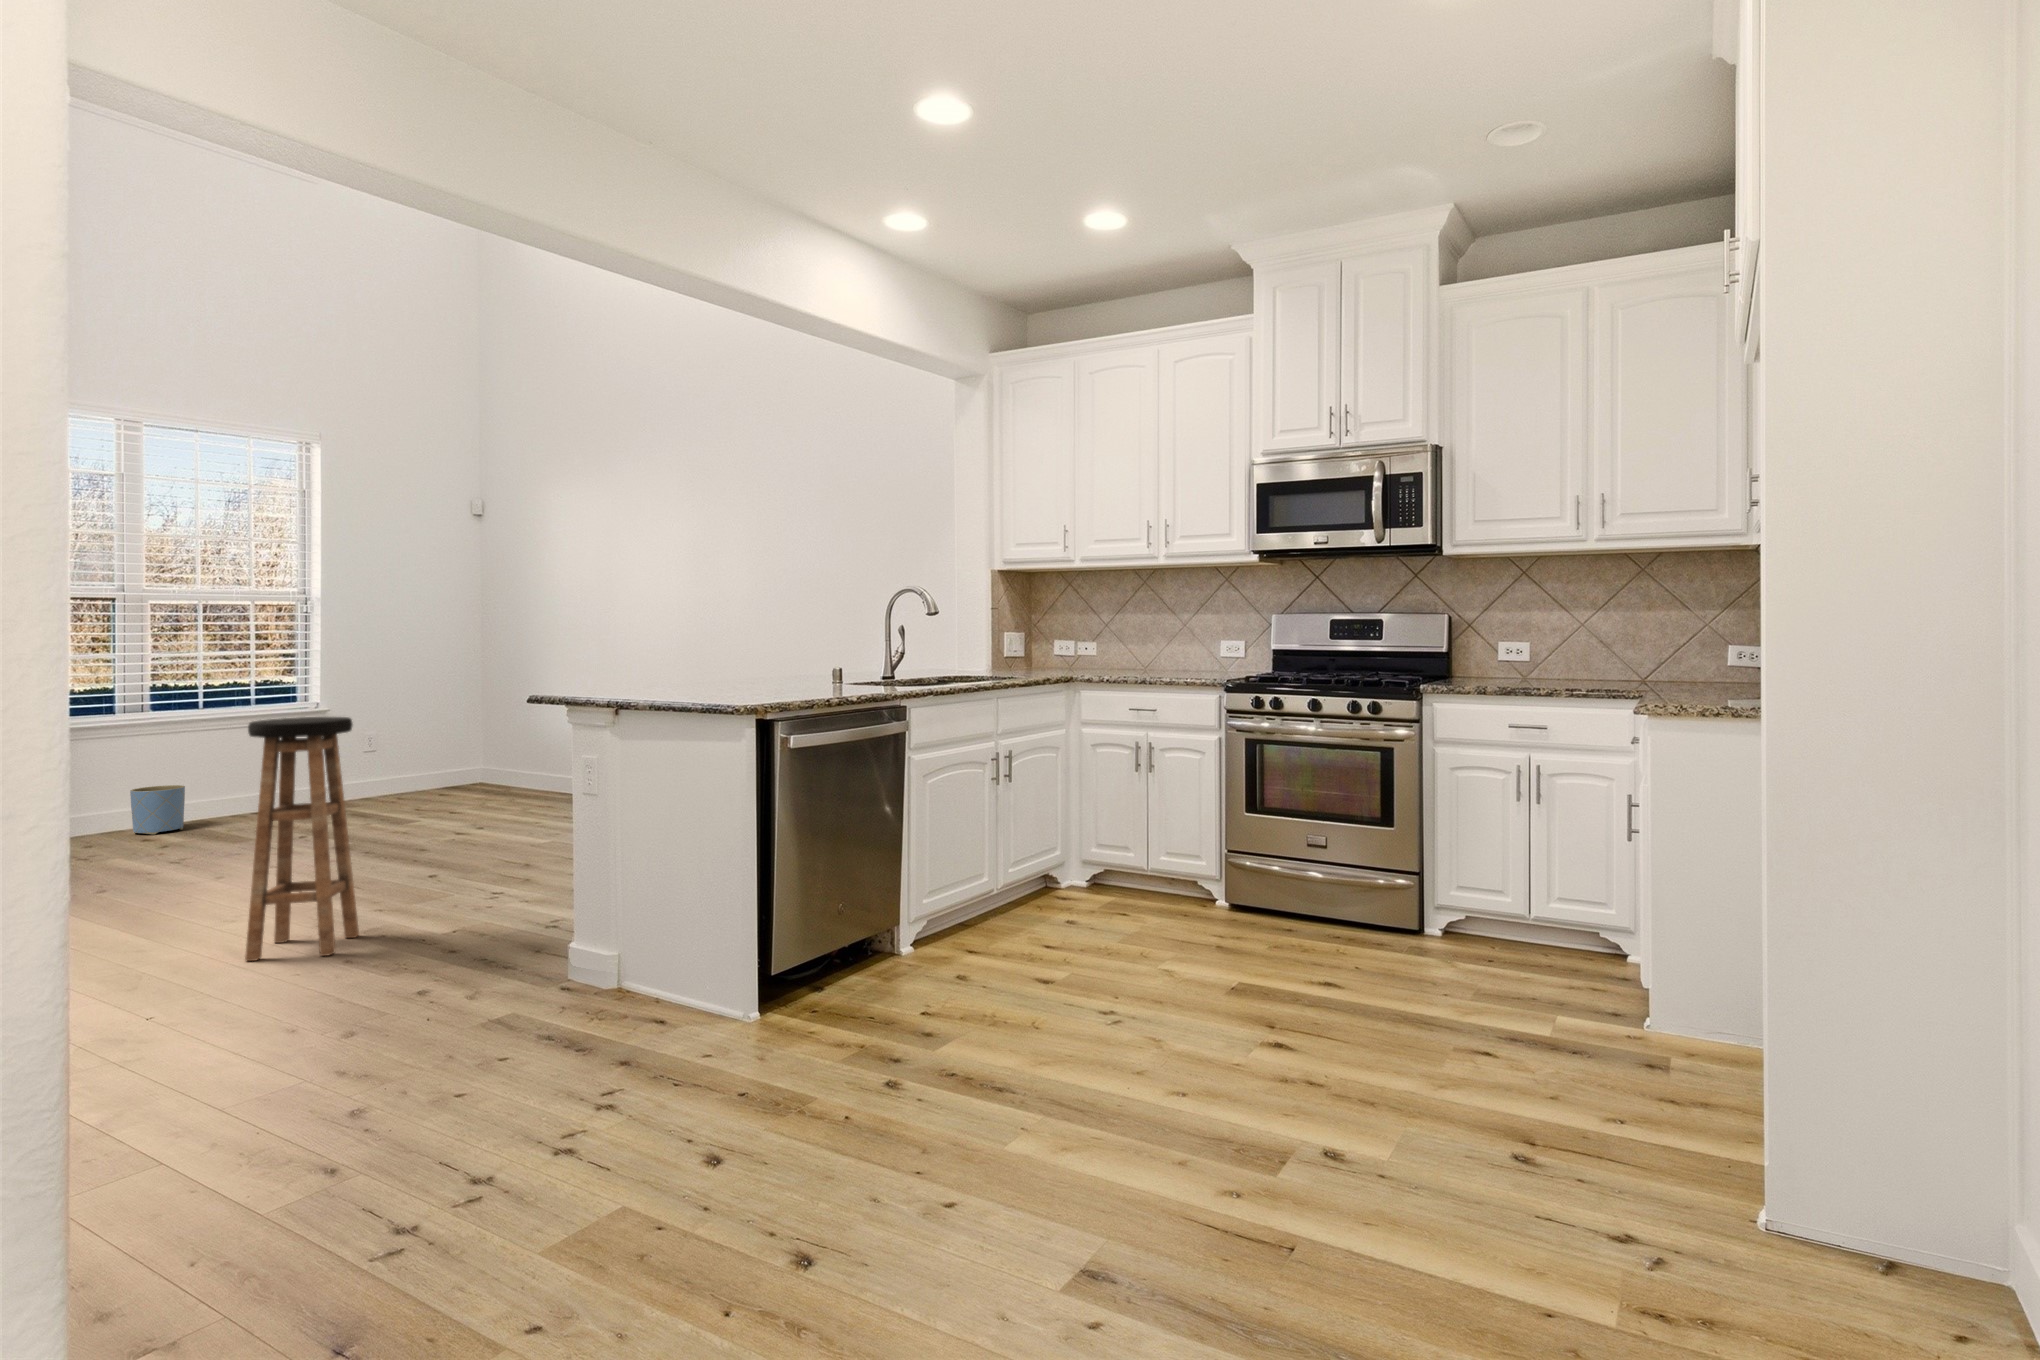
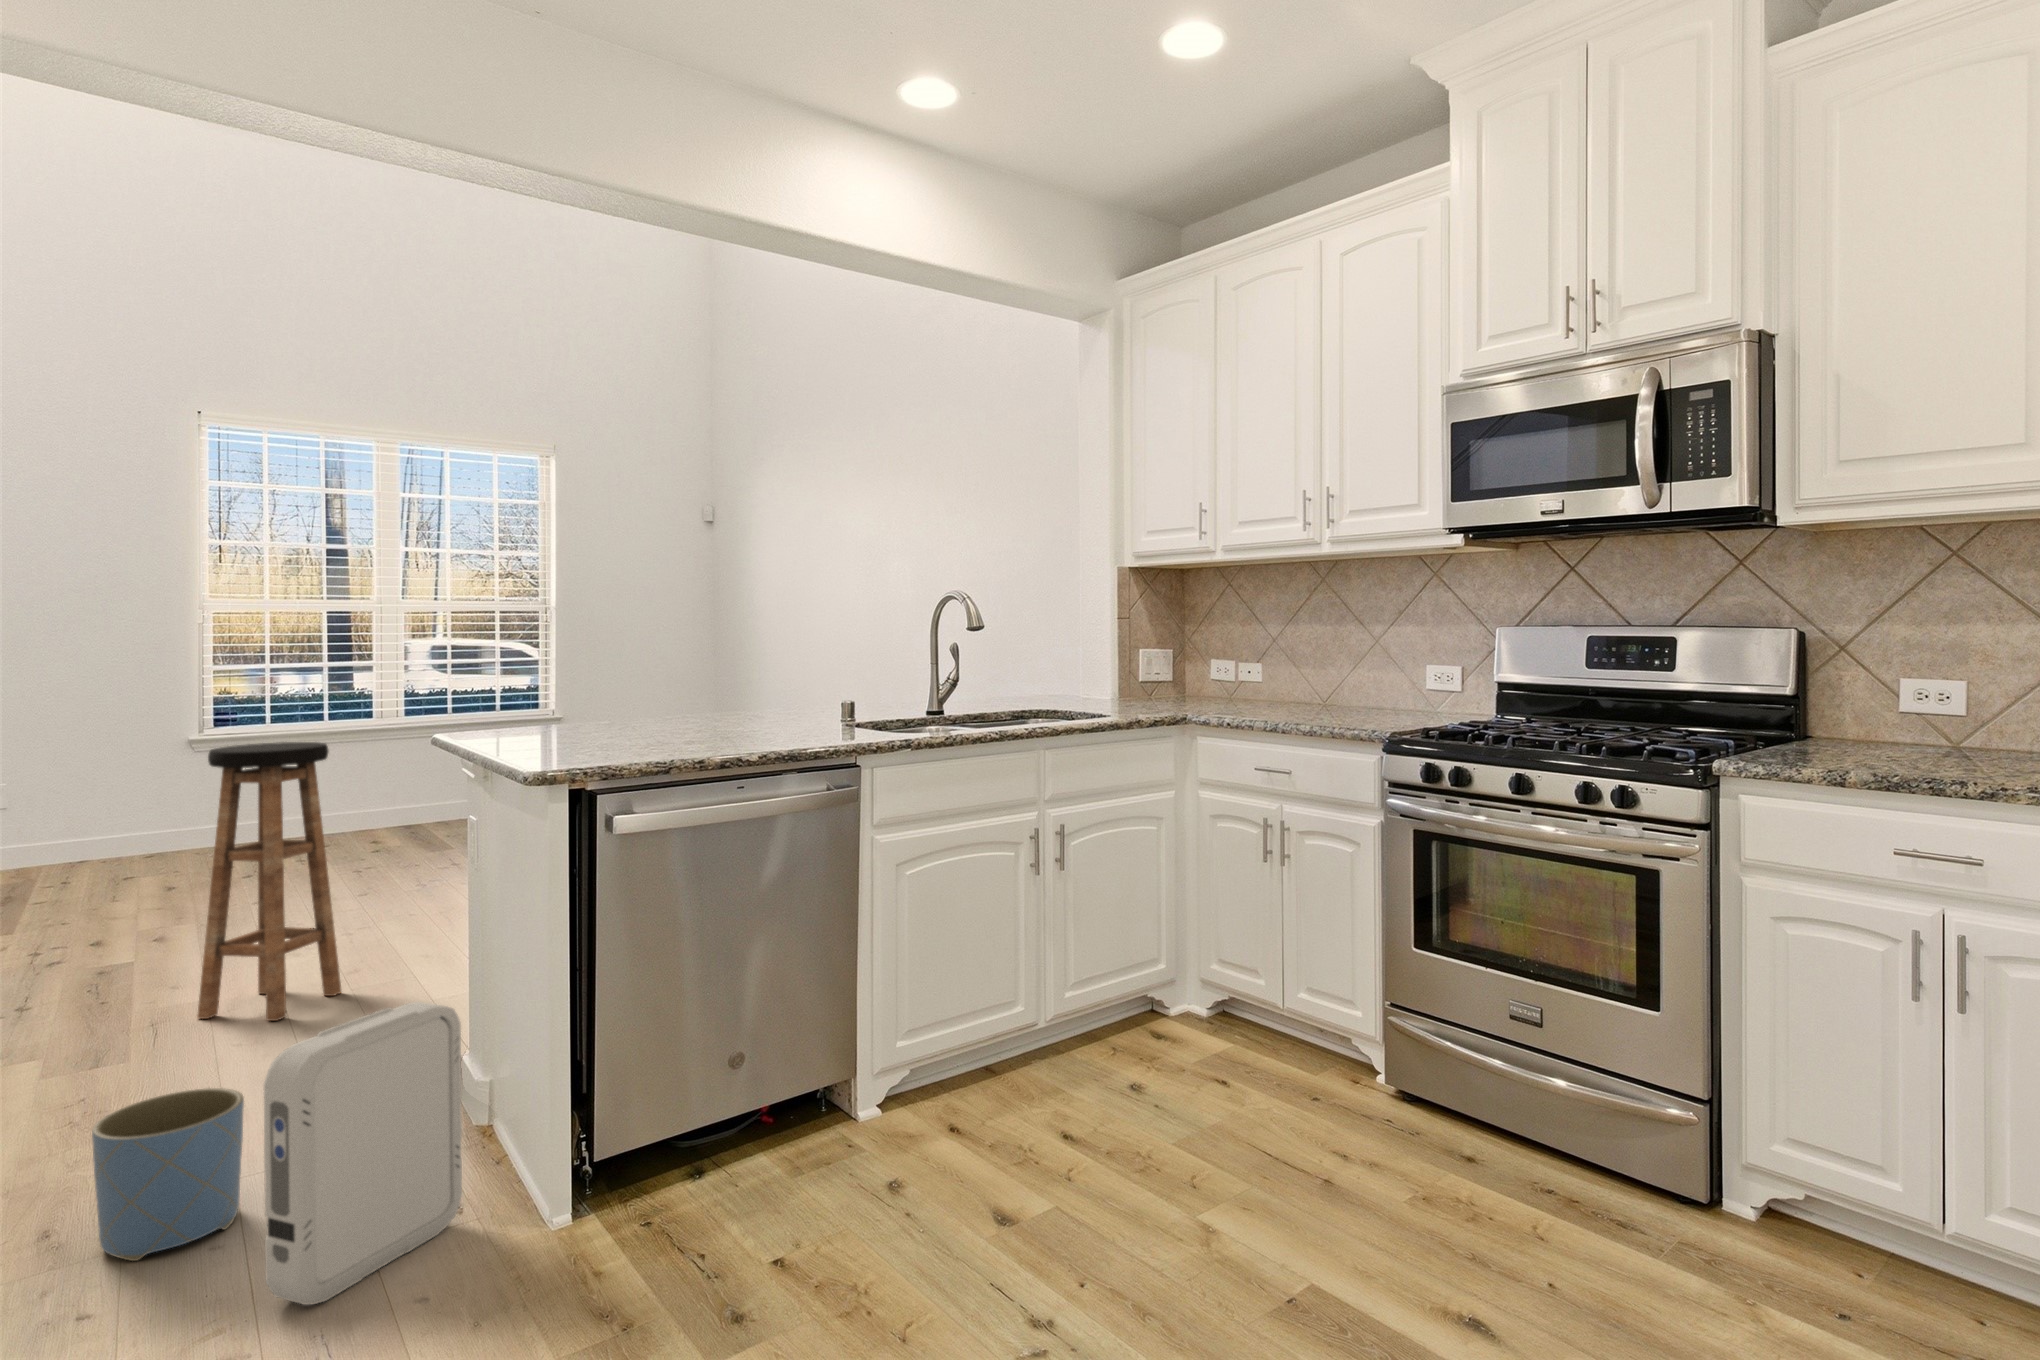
planter: present [130,785,185,835] -> present [92,1088,244,1261]
air purifier: none [615,873,692,1062] -> present [264,1002,462,1305]

